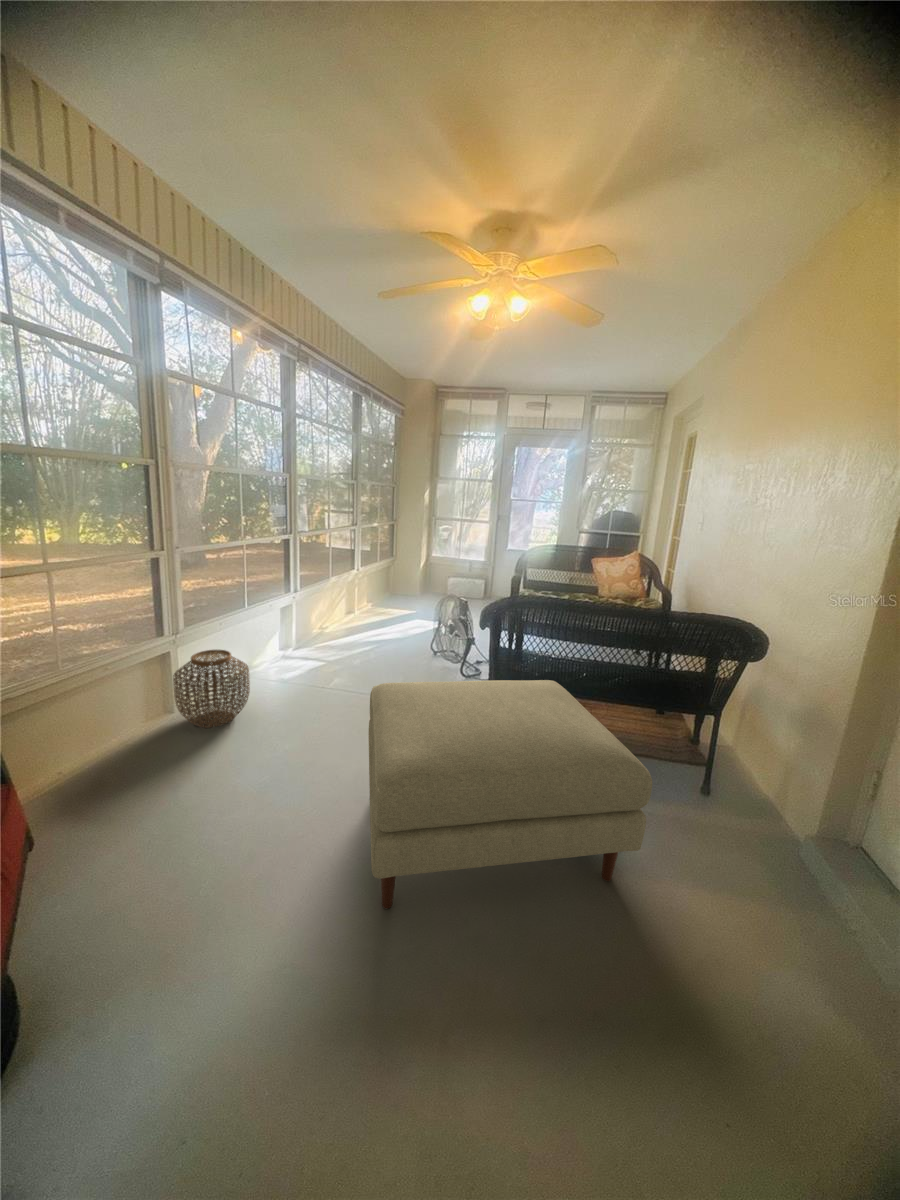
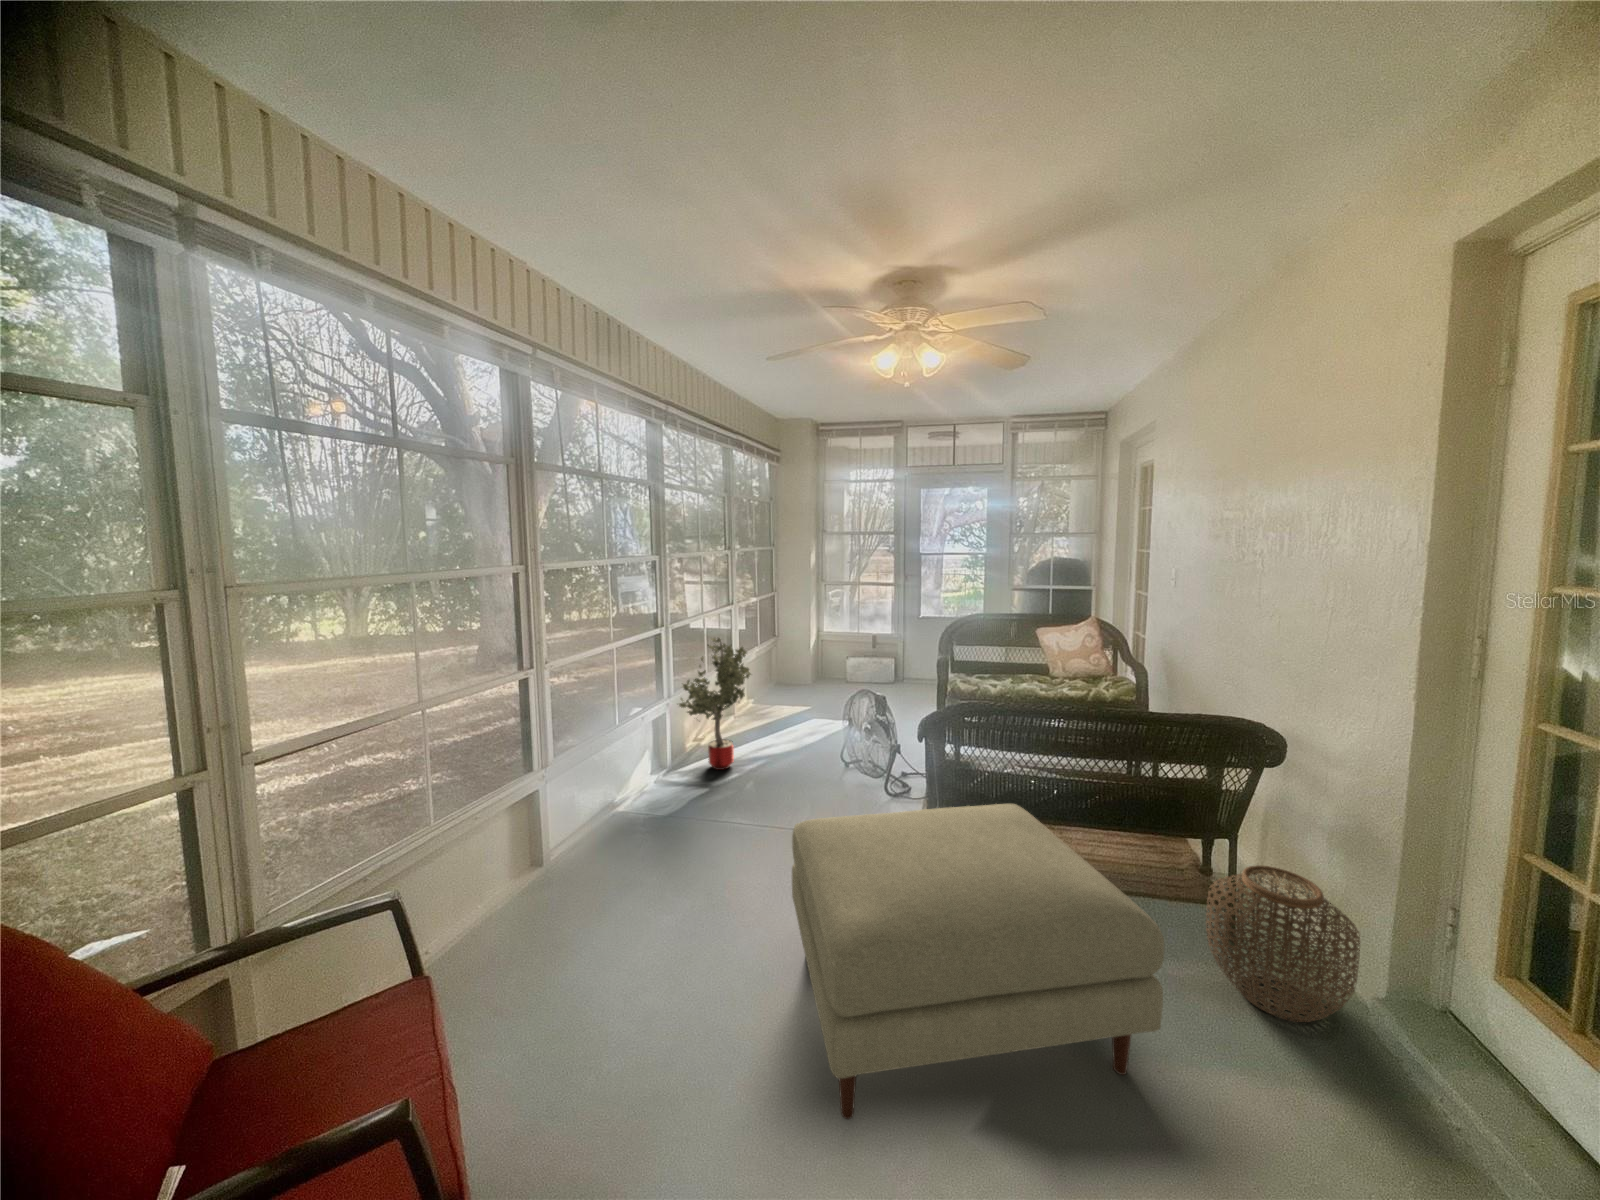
potted tree: none [301,546,366,652] -> present [679,638,751,770]
woven basket: present [173,650,250,728] -> present [1206,865,1360,1022]

